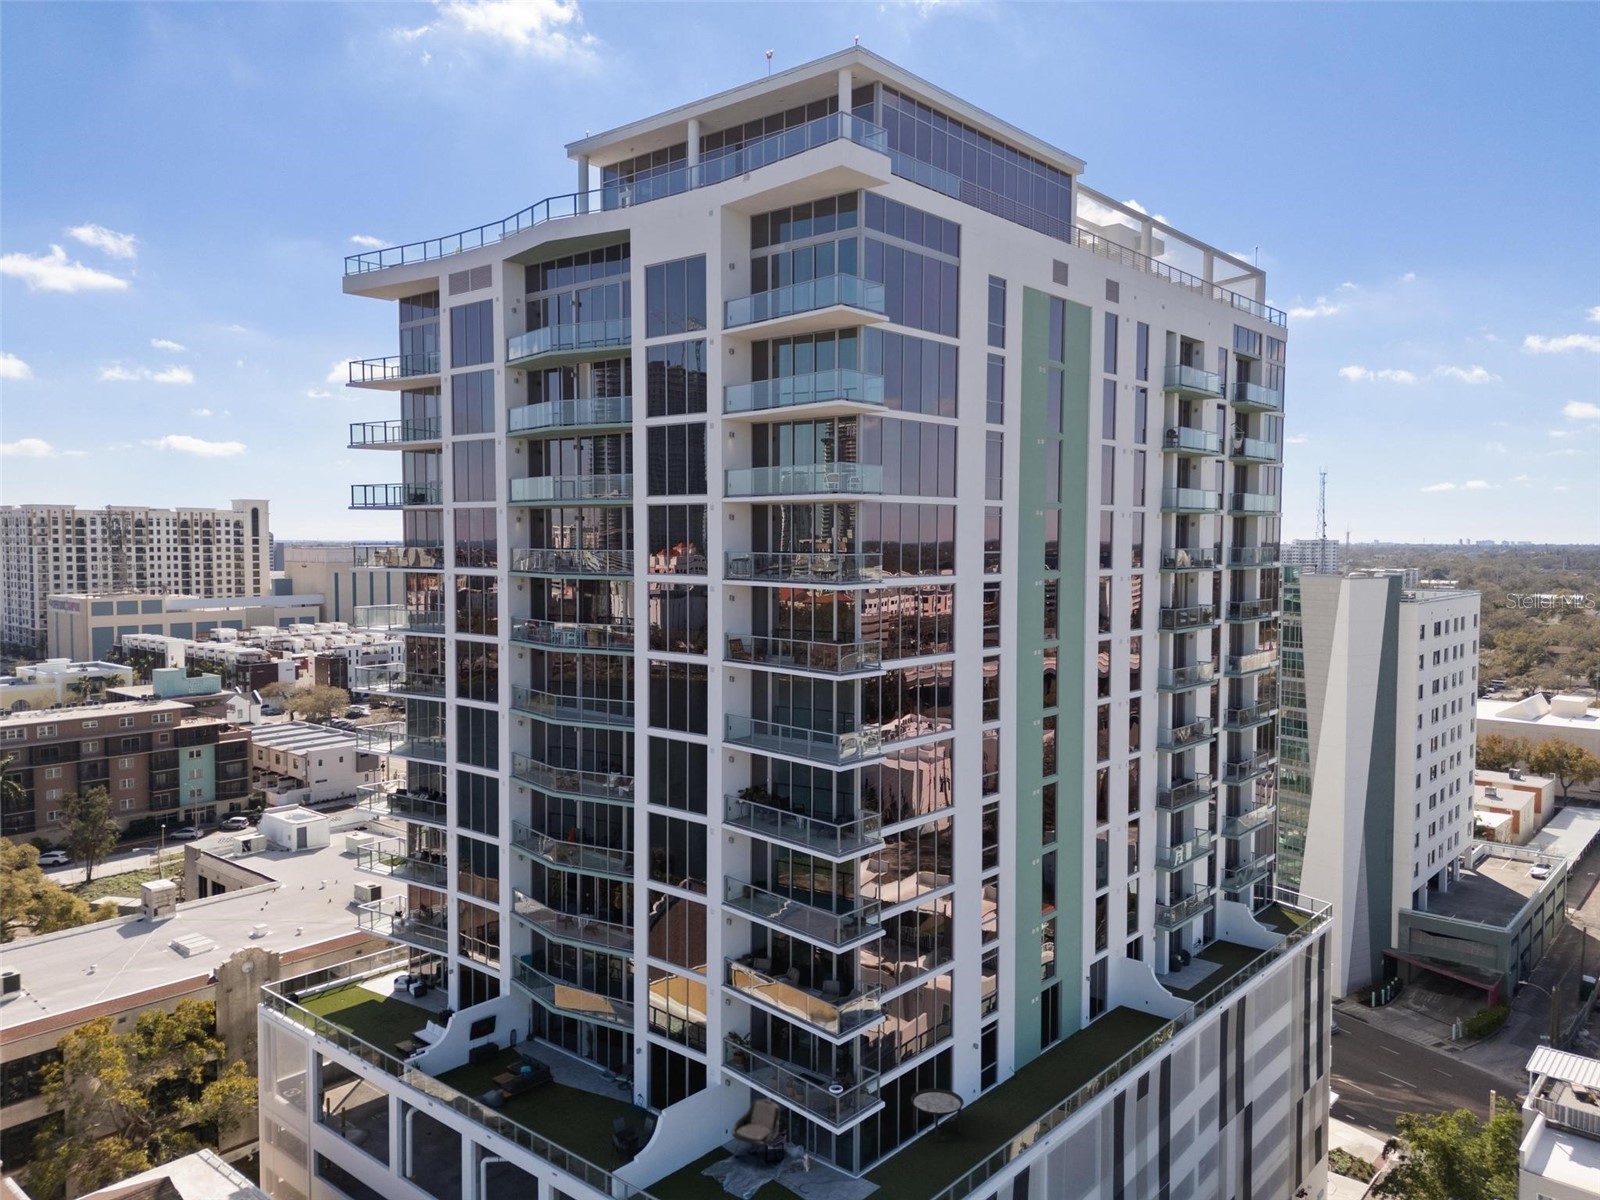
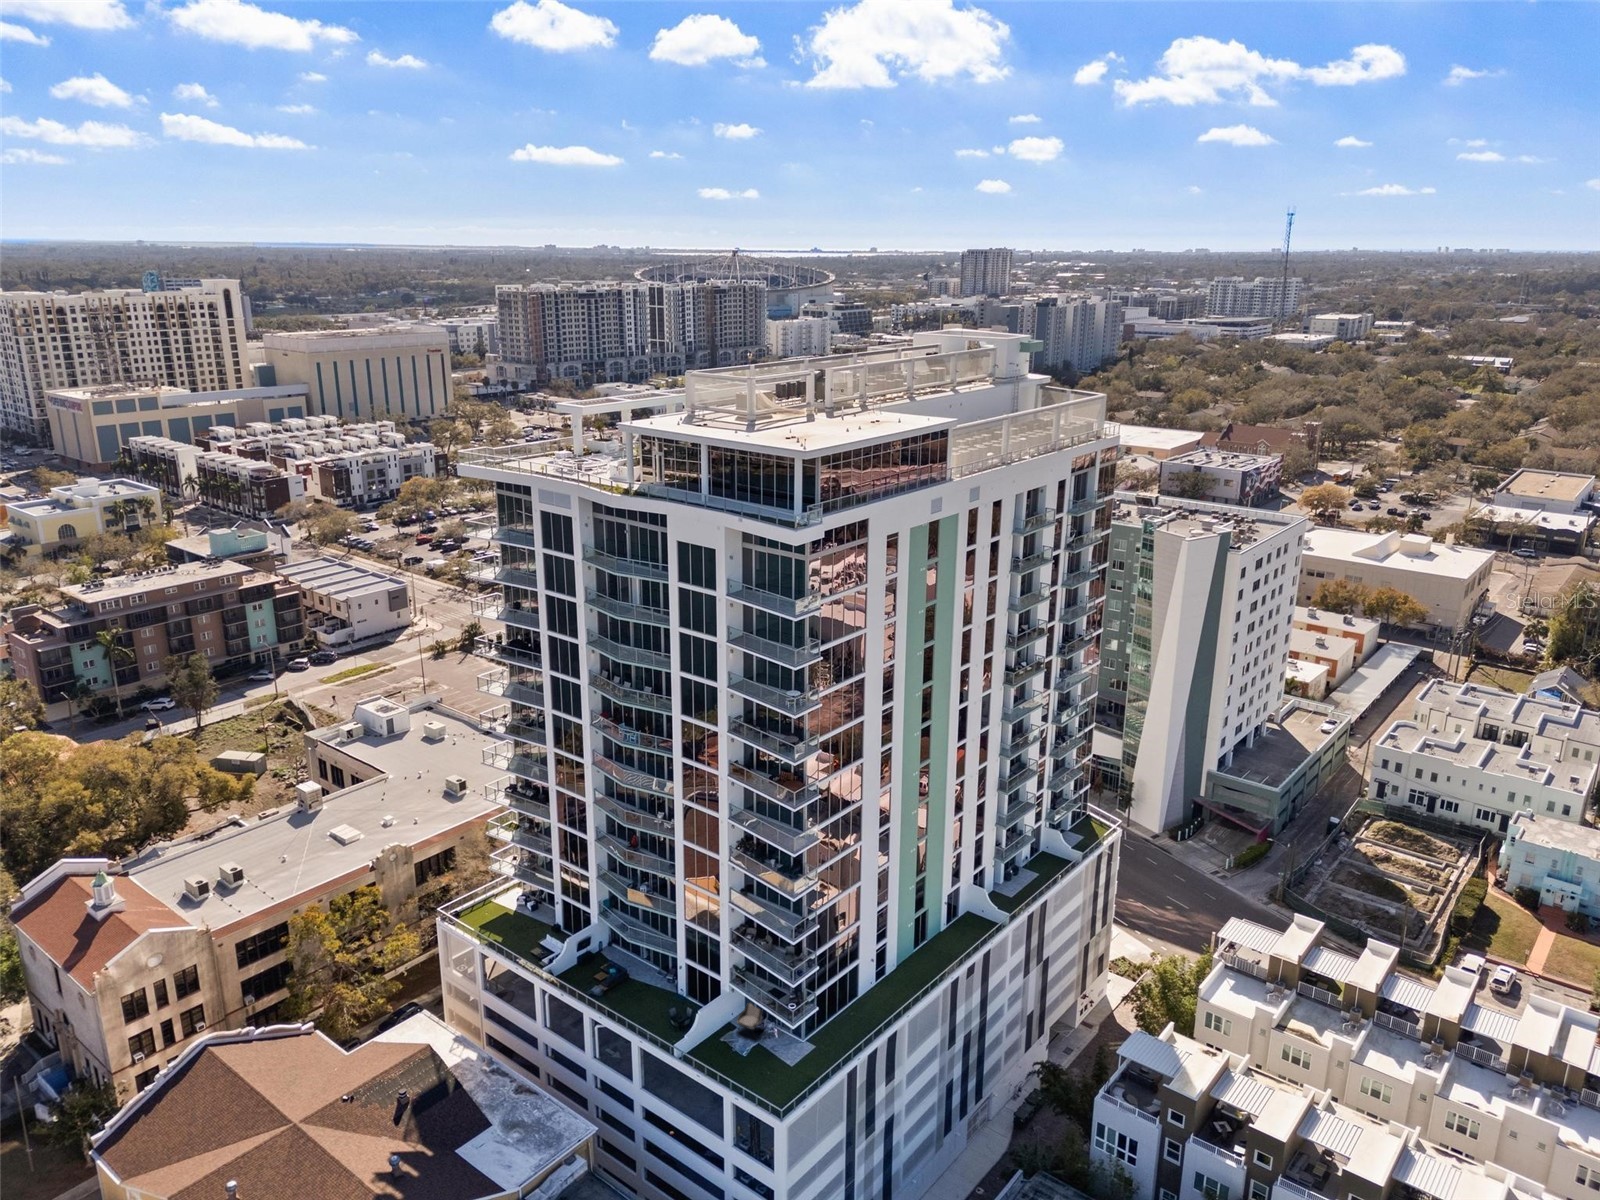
round table: present [911,1089,964,1142] -> none [834,989,863,1021]

